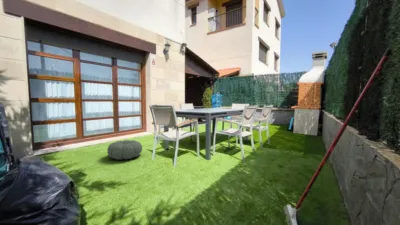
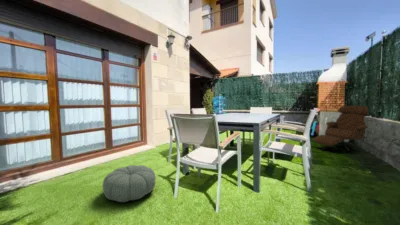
lounge chair: none [282,104,330,142] -> present [314,106,368,151]

